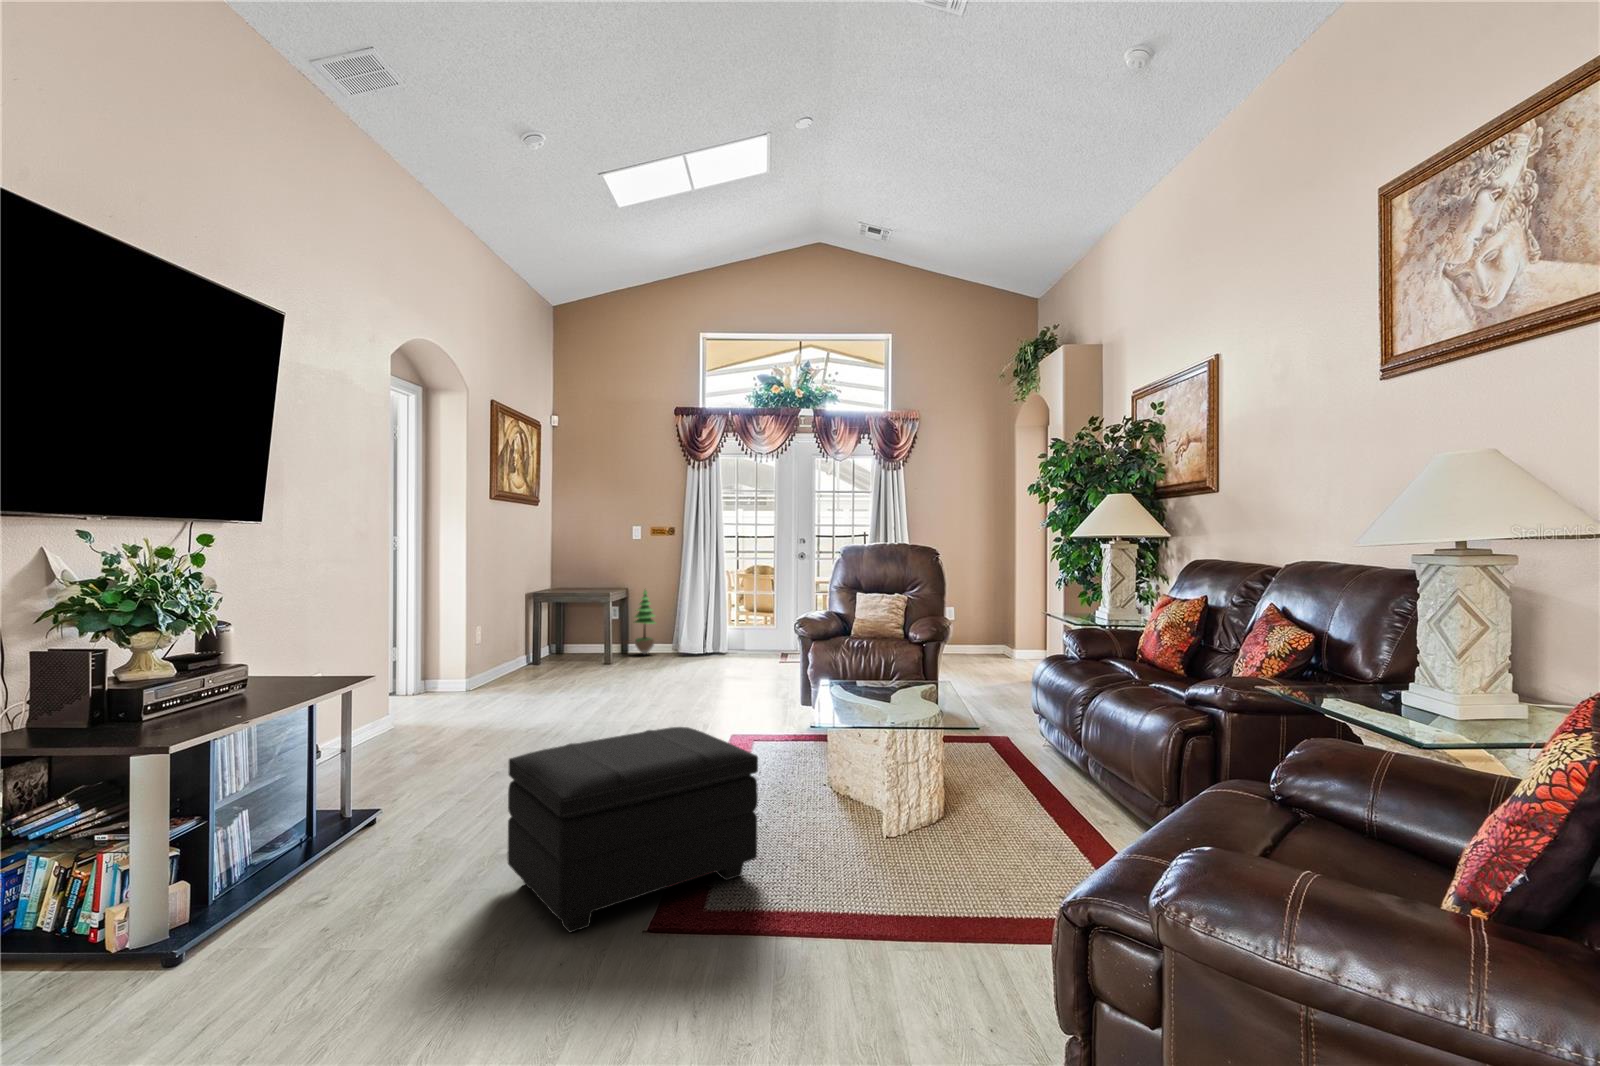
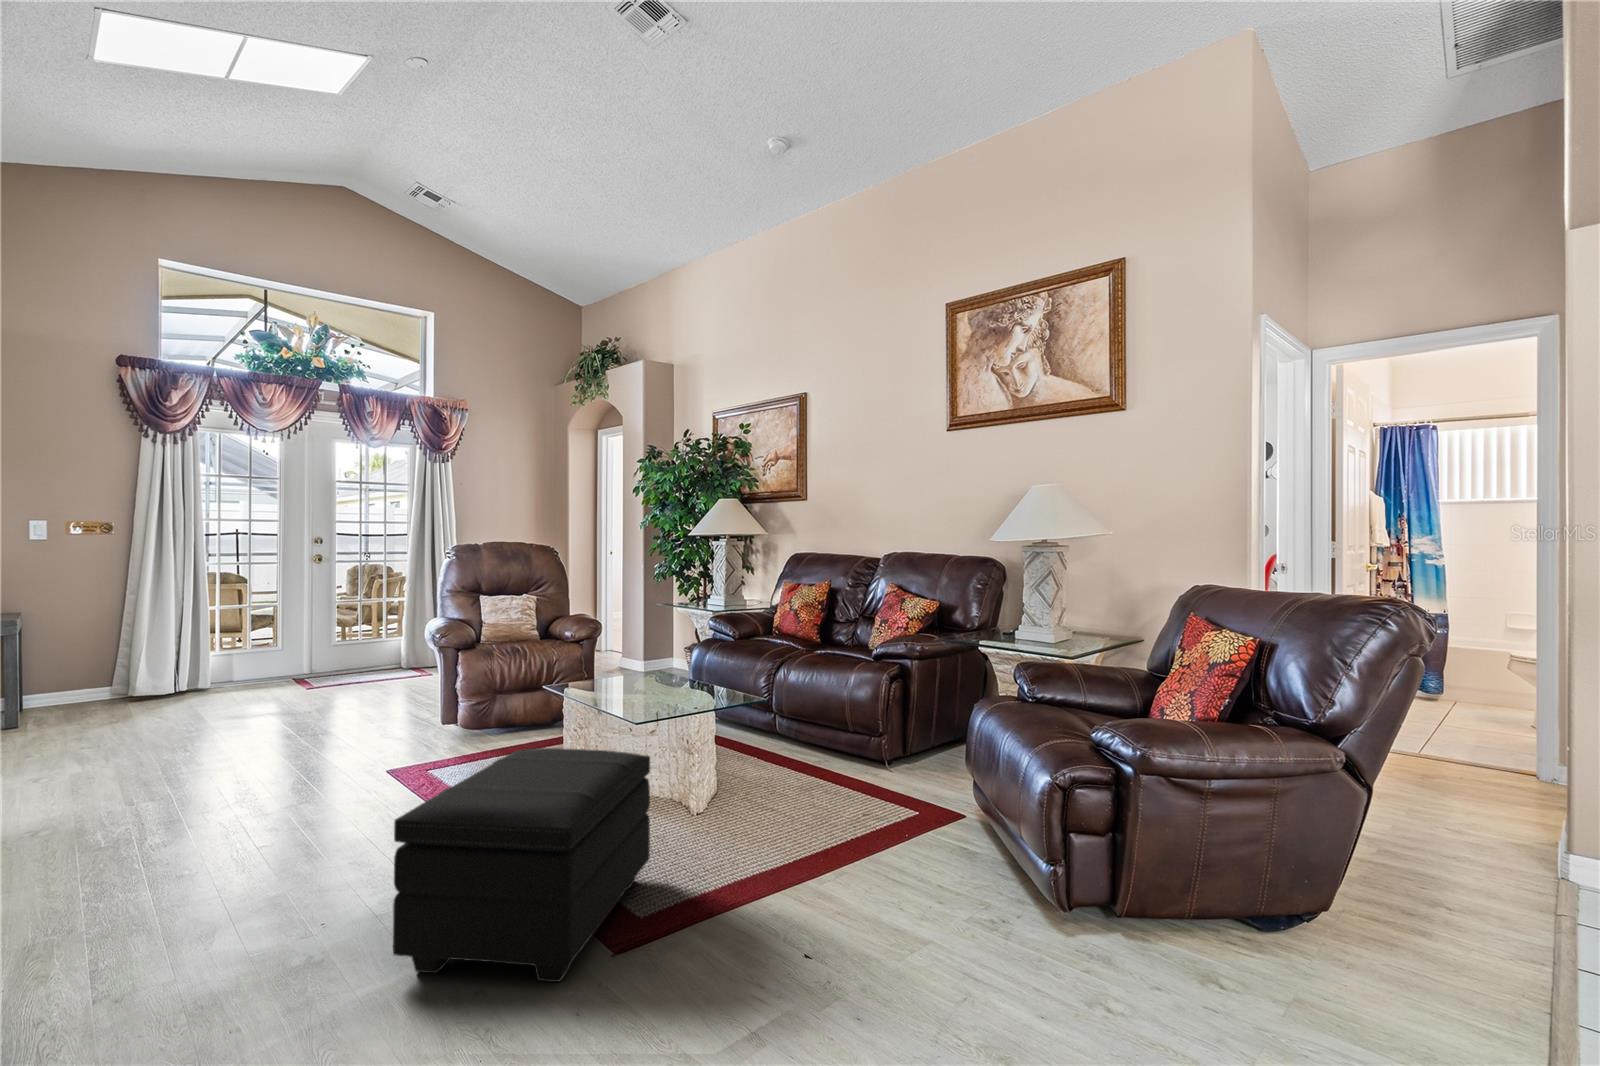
potted tree: present [635,590,655,654] -> none [36,616,85,717]

